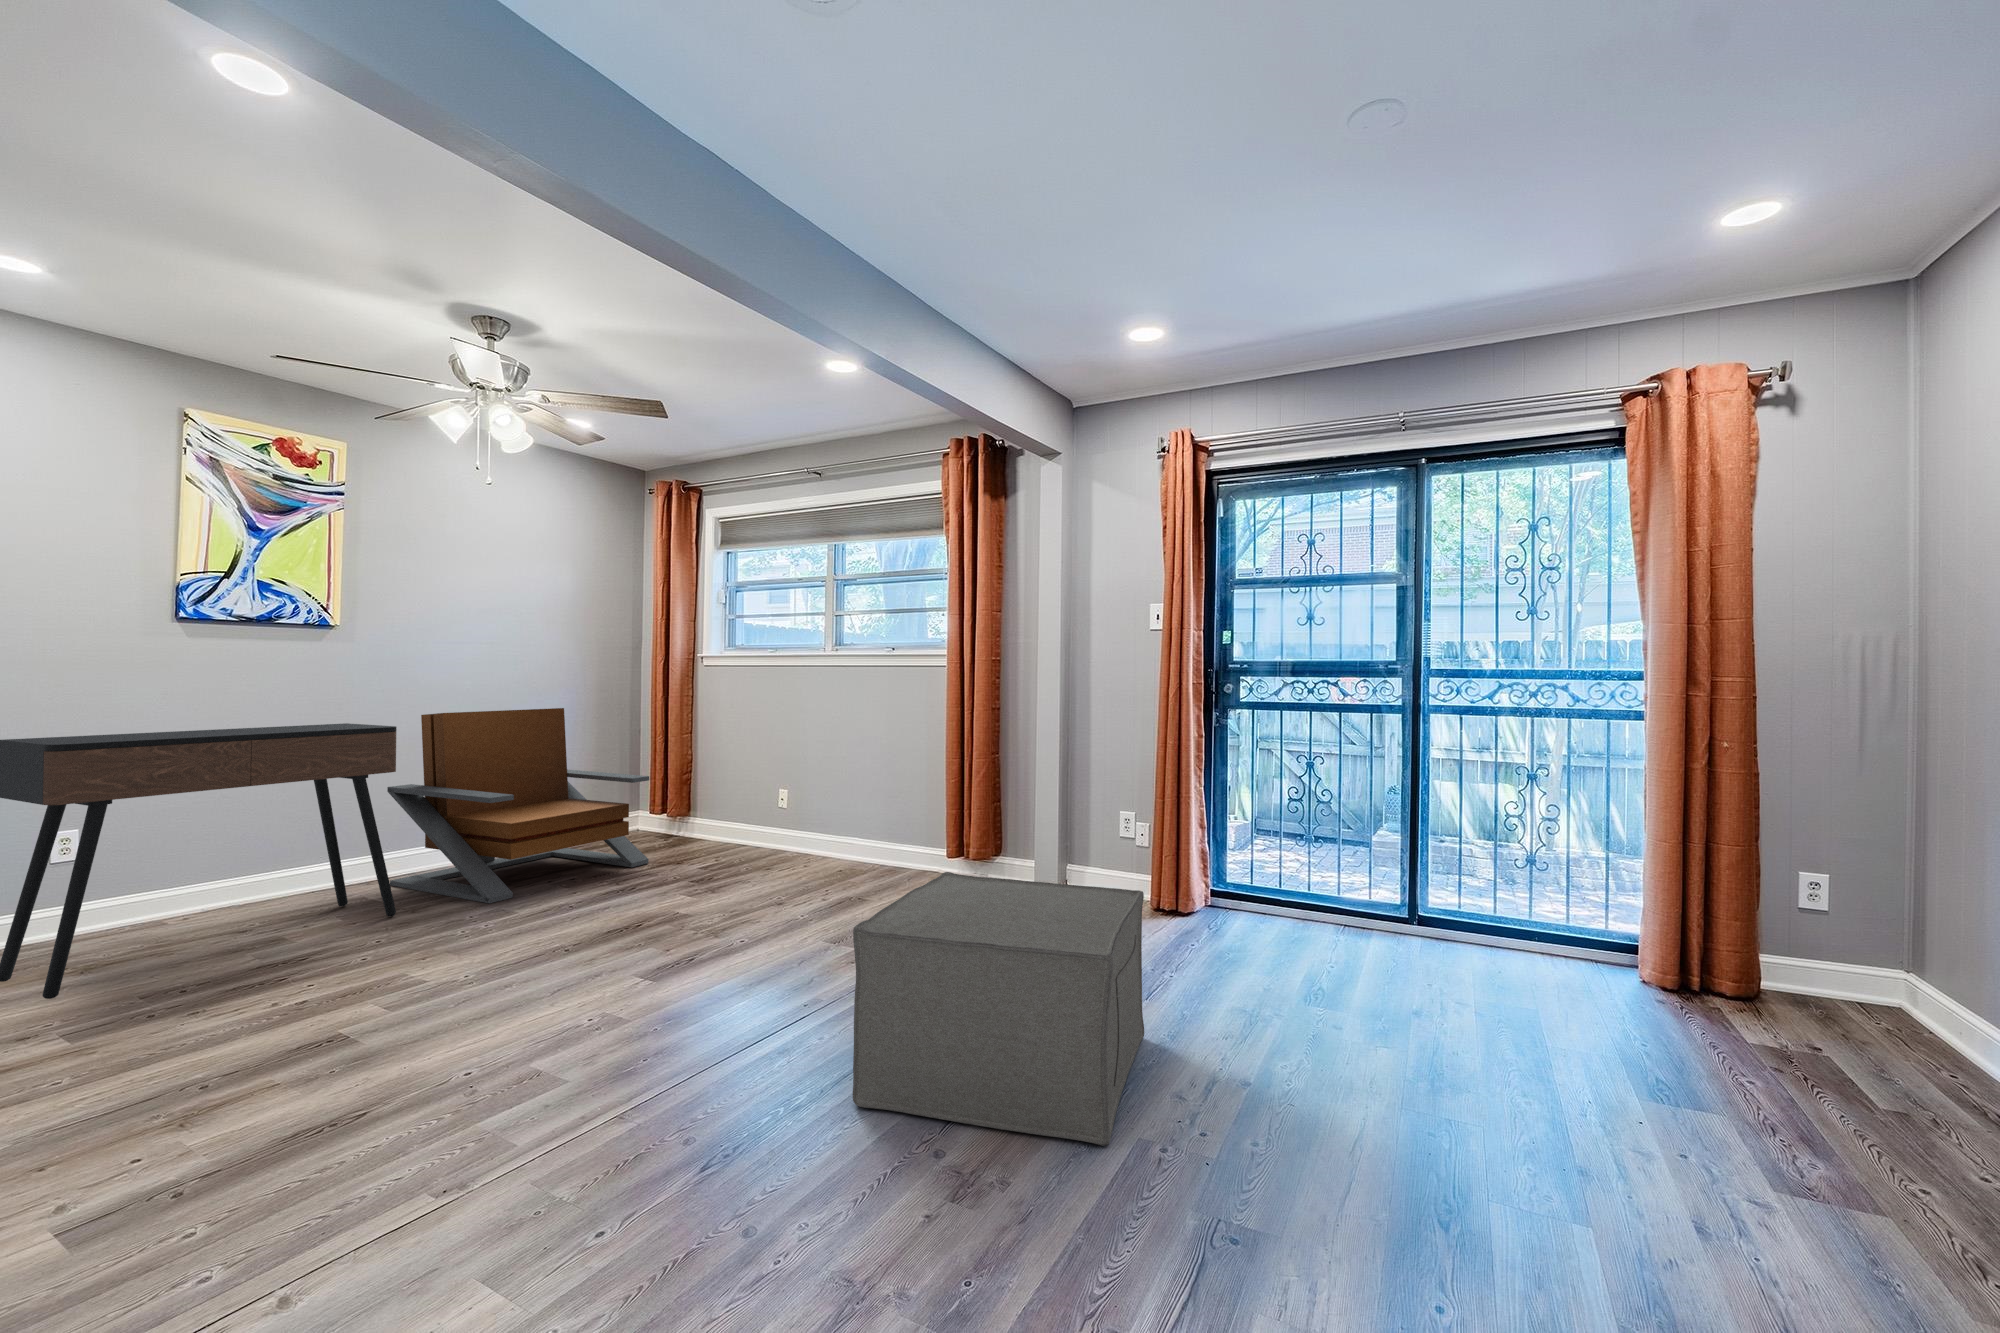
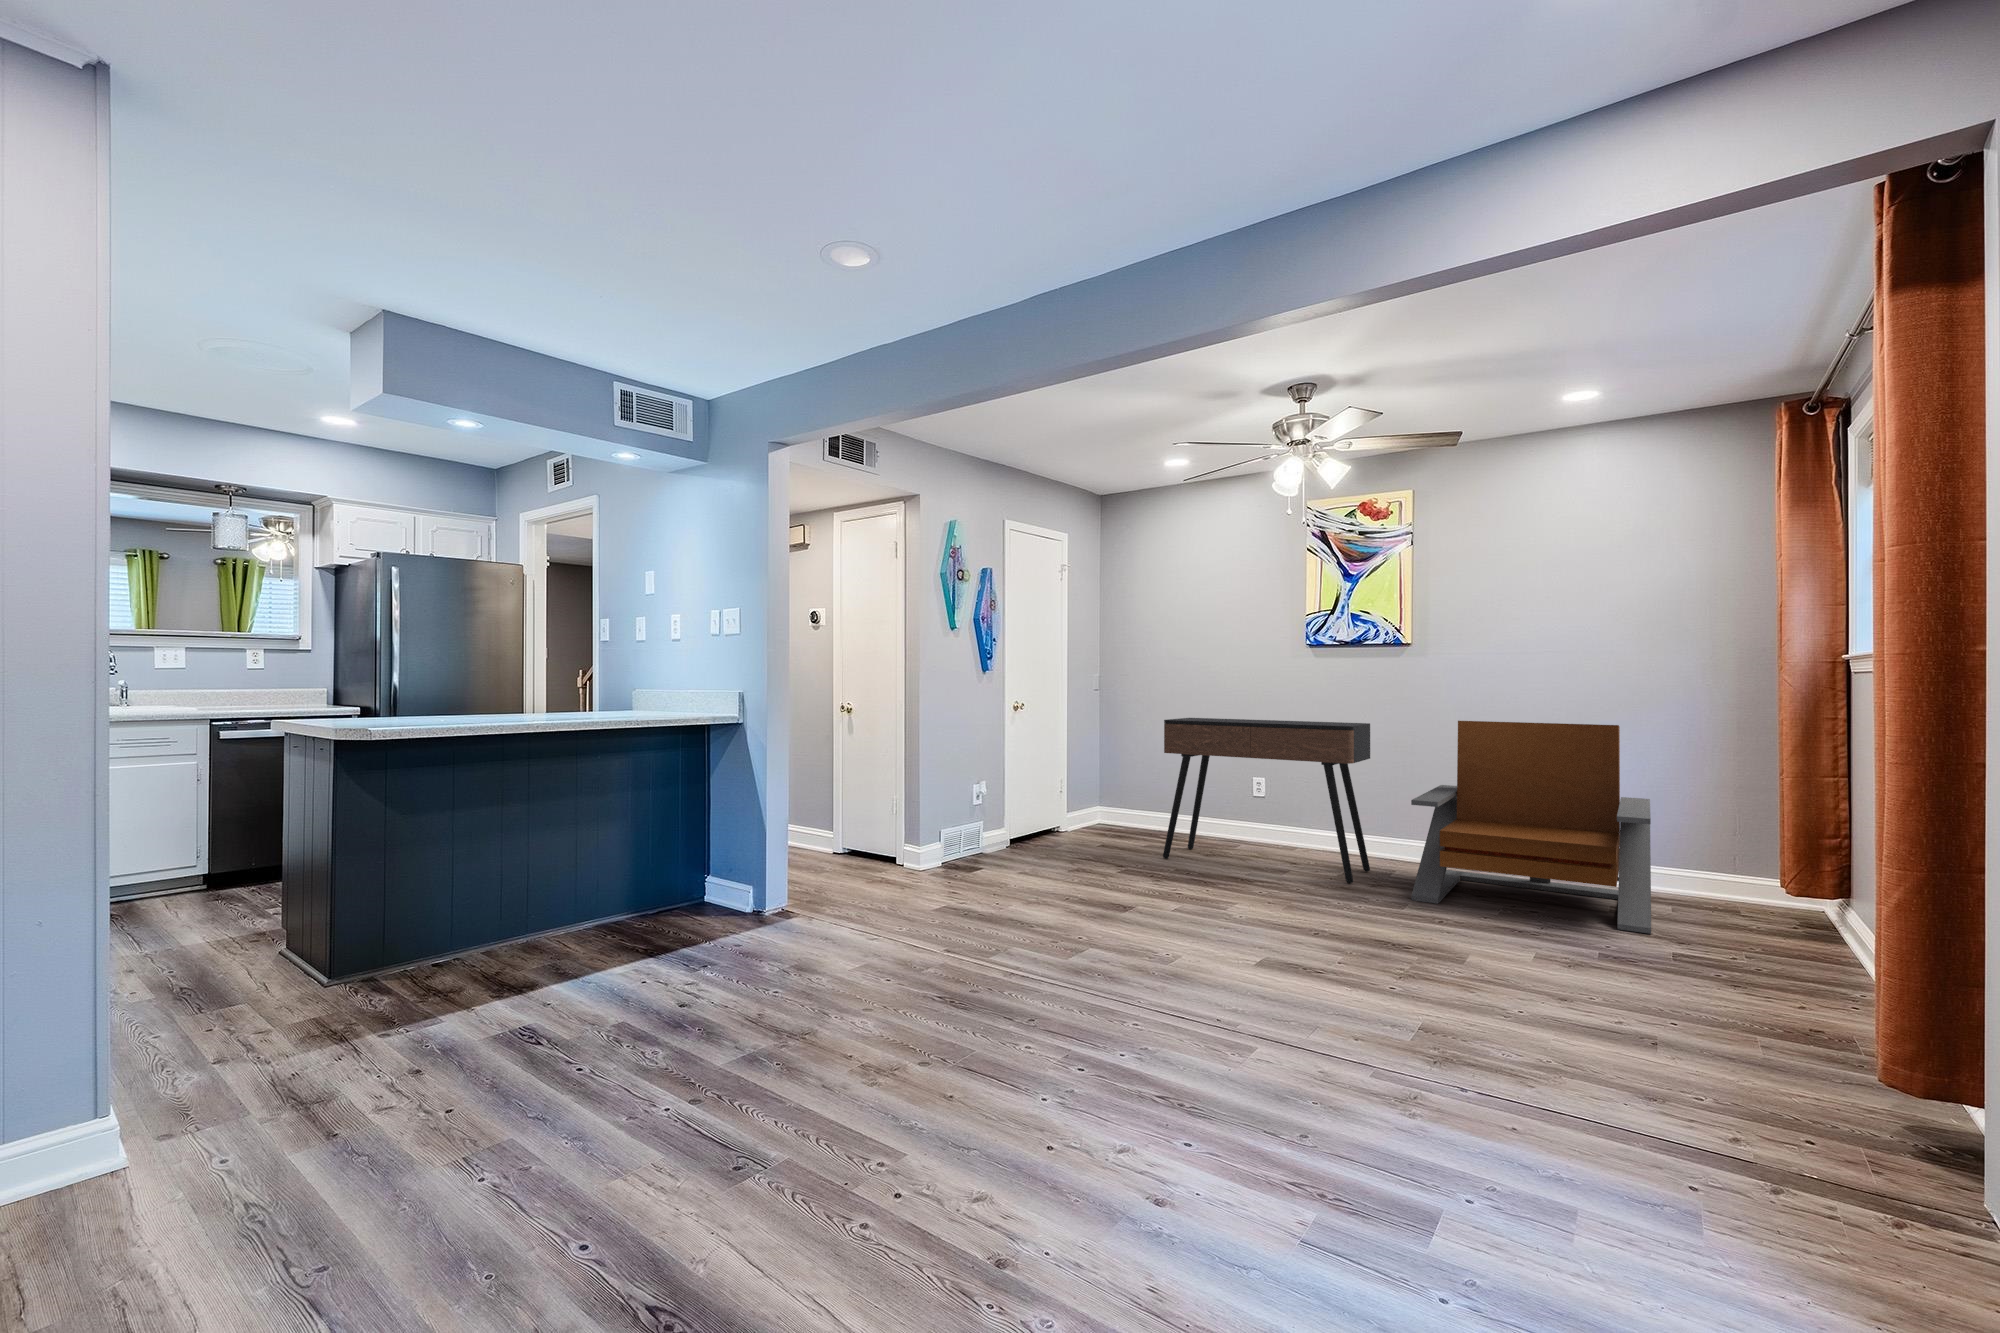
ottoman: present [853,872,1144,1146] -> none [797,880,1146,1194]

